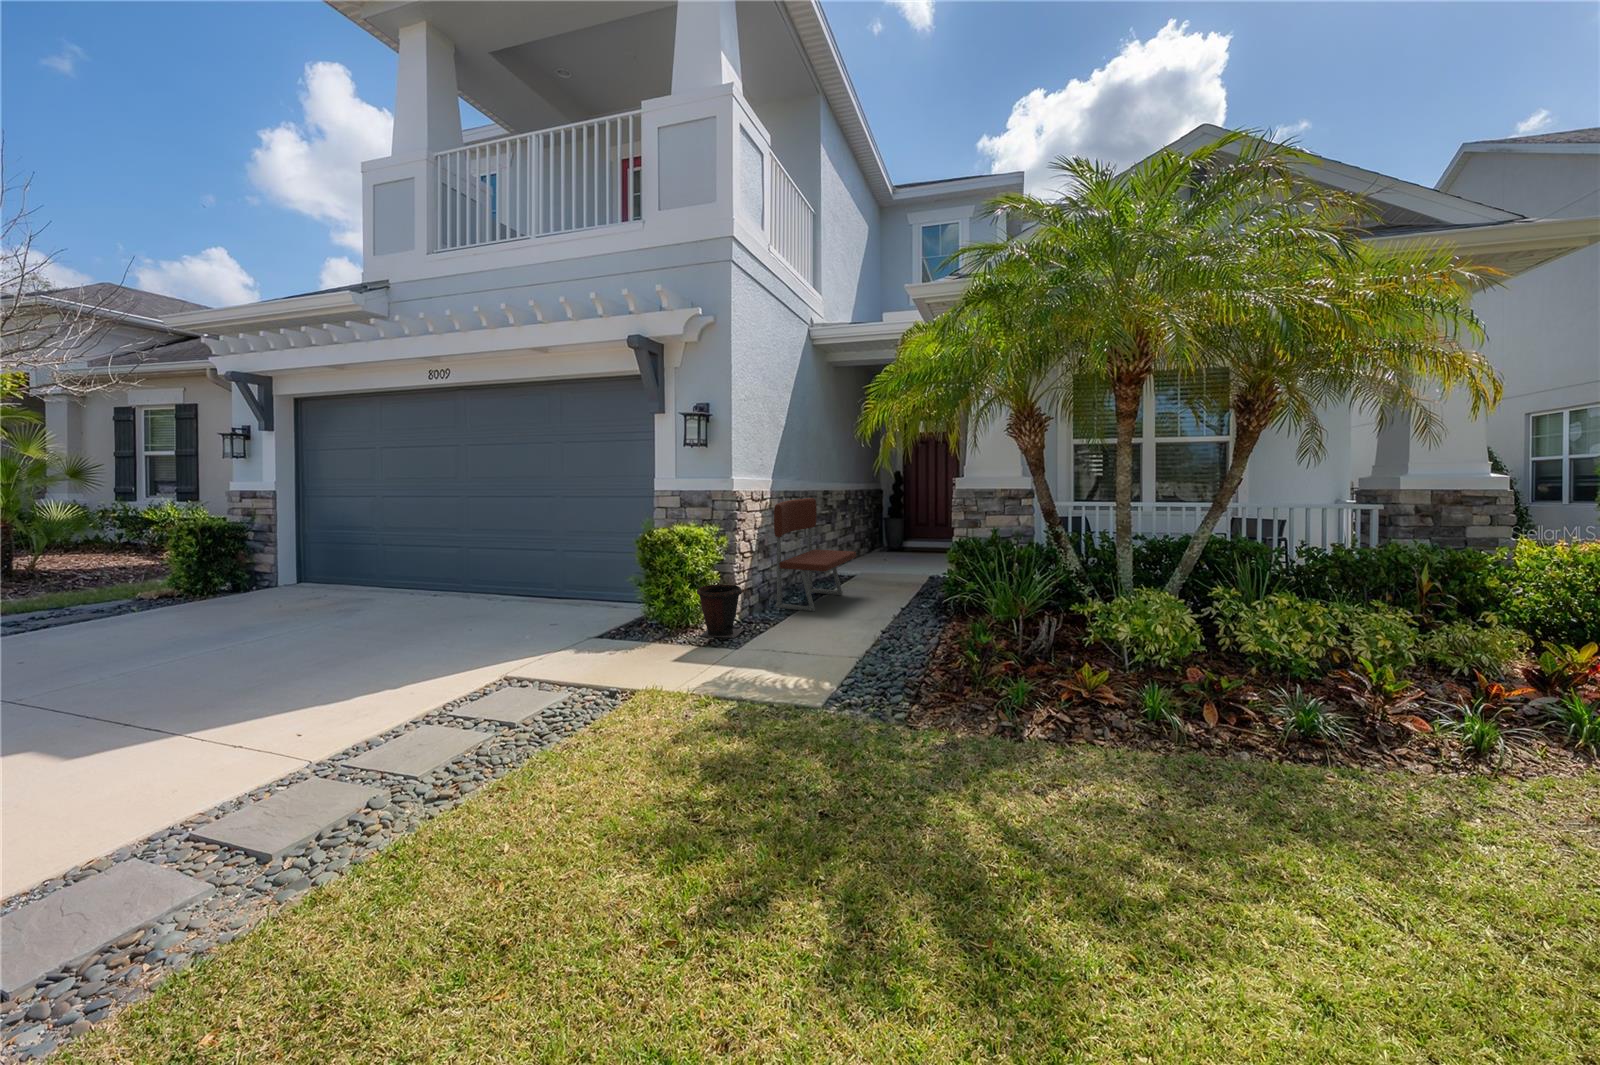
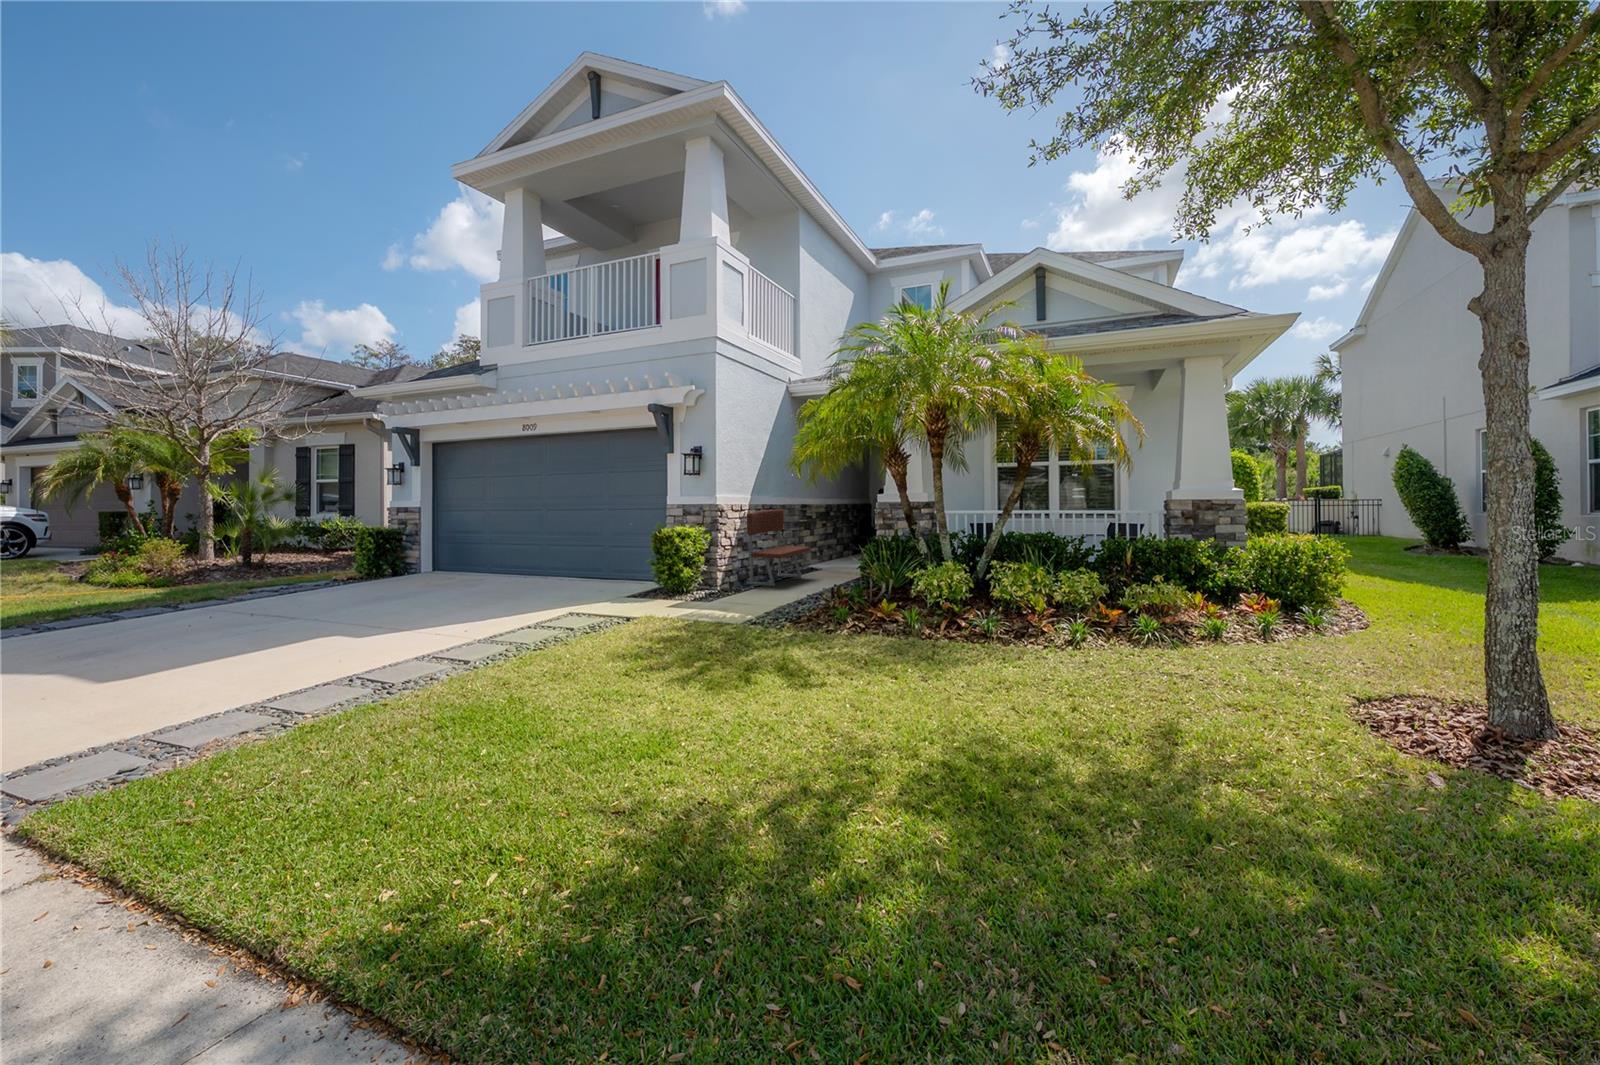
bucket: present [697,584,744,638] -> none [688,565,721,599]

